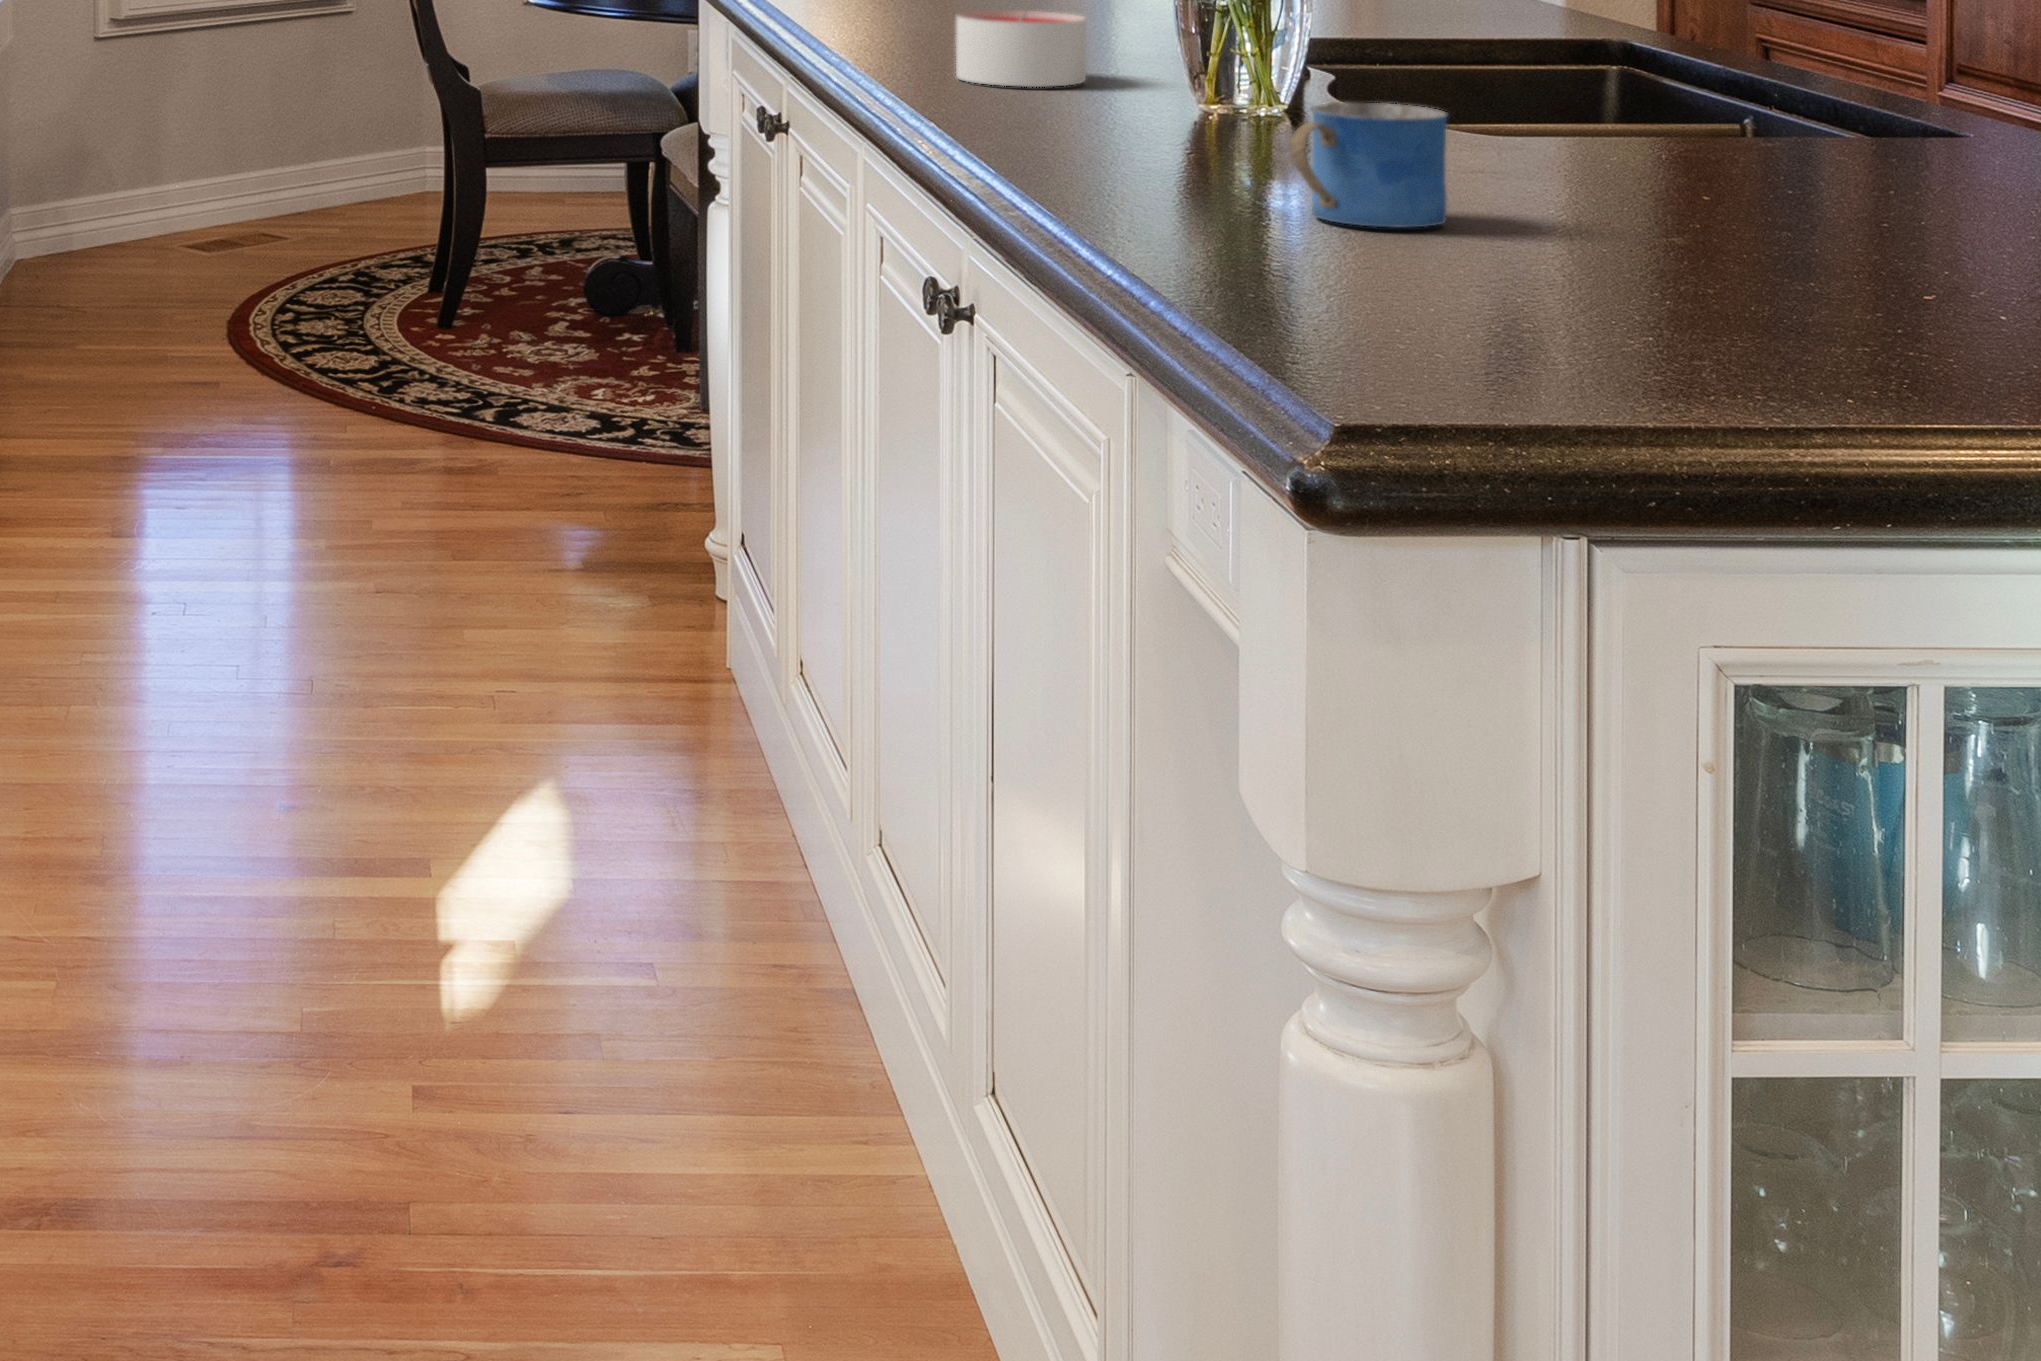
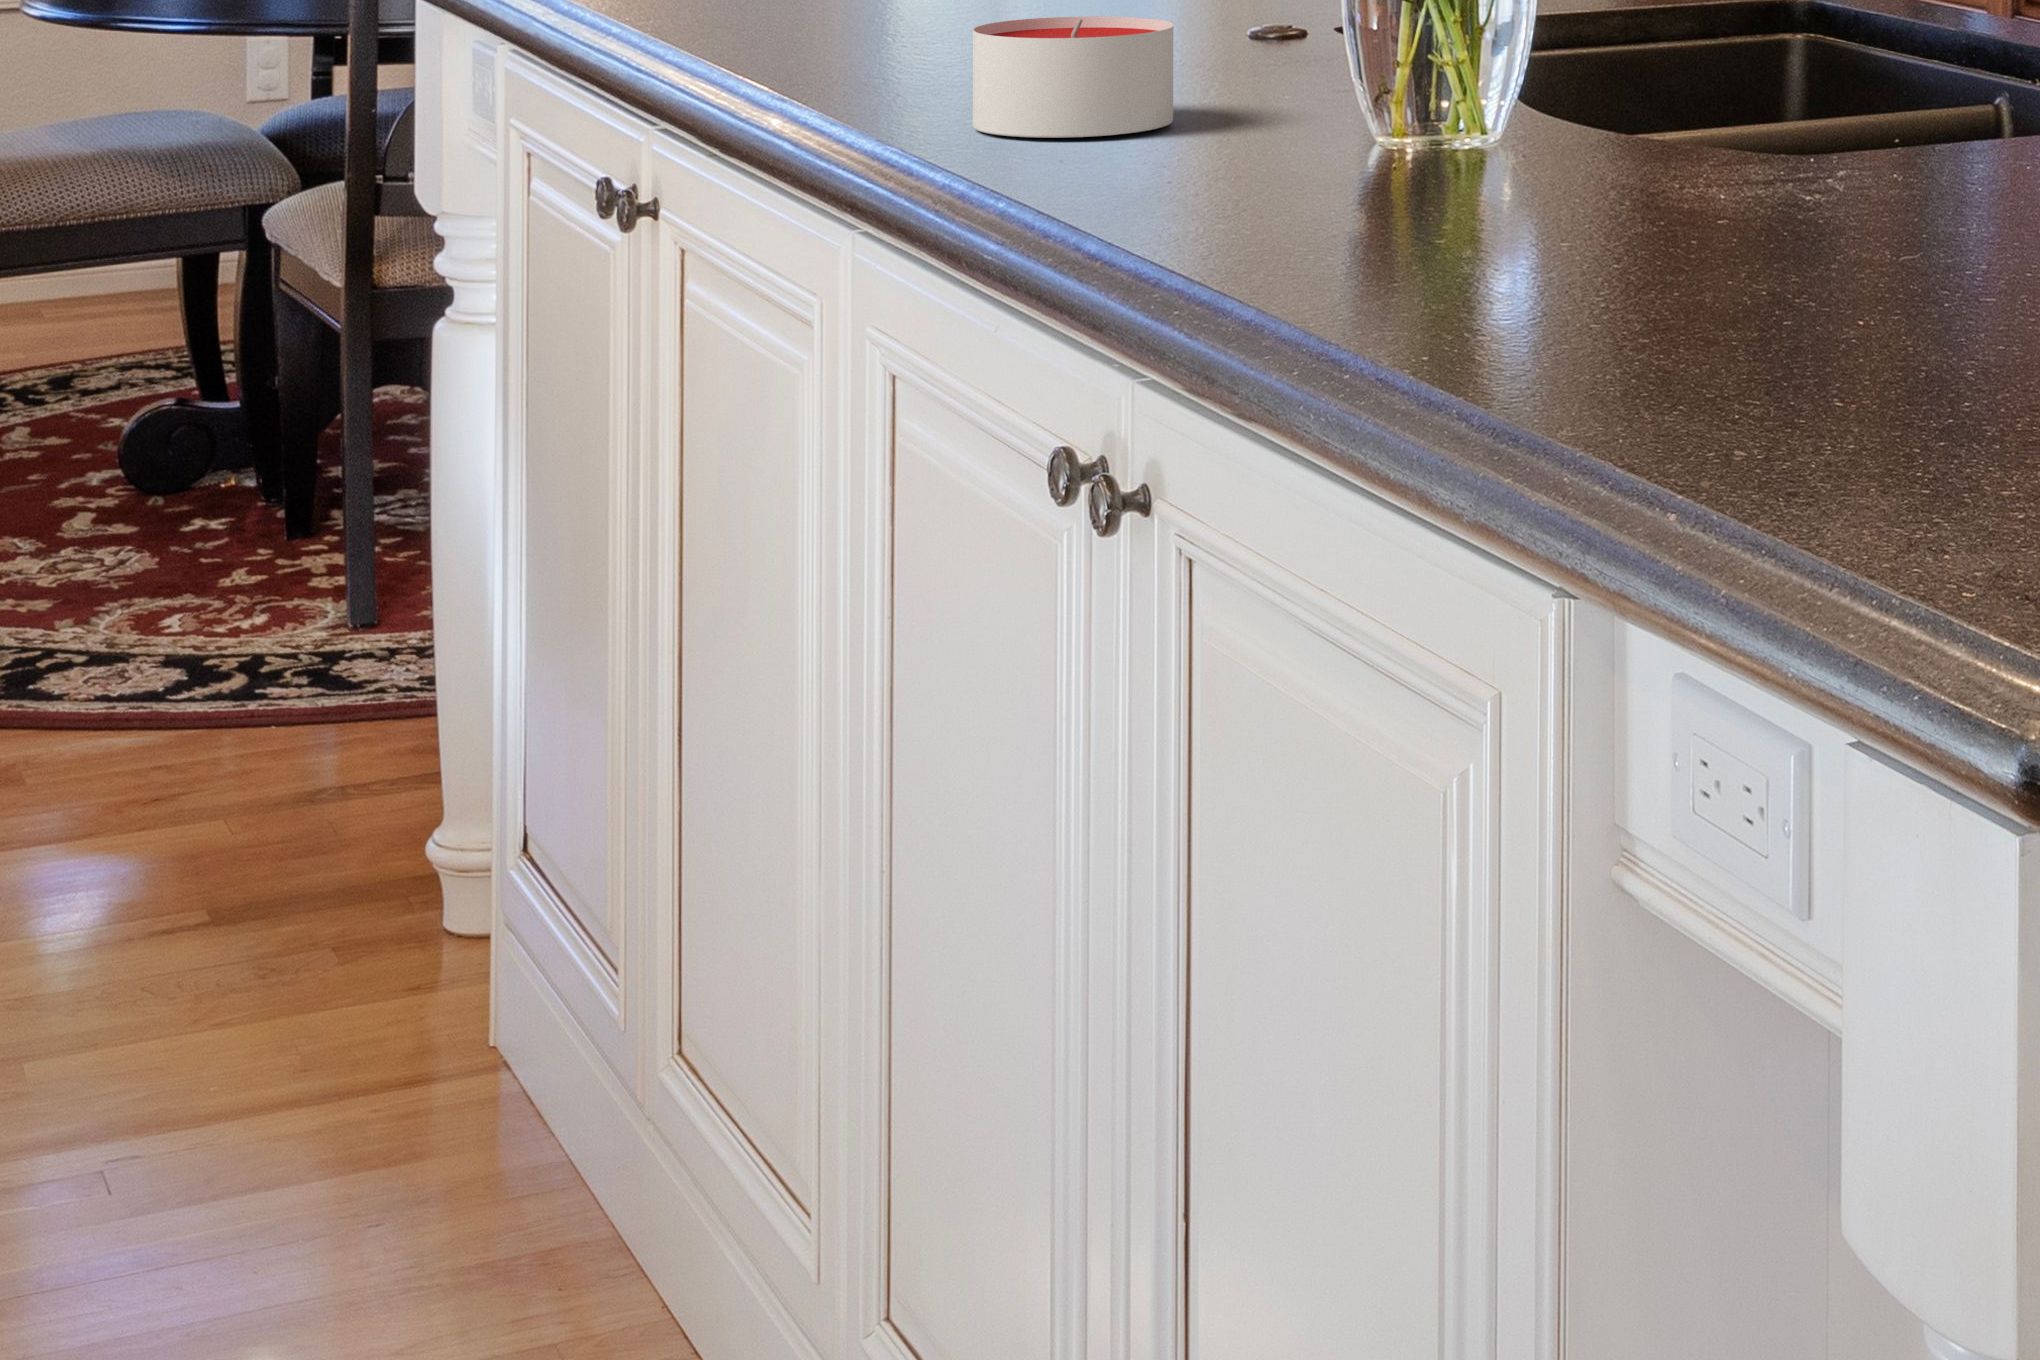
mug: present [1290,102,1448,227] -> none [1672,149,1882,341]

